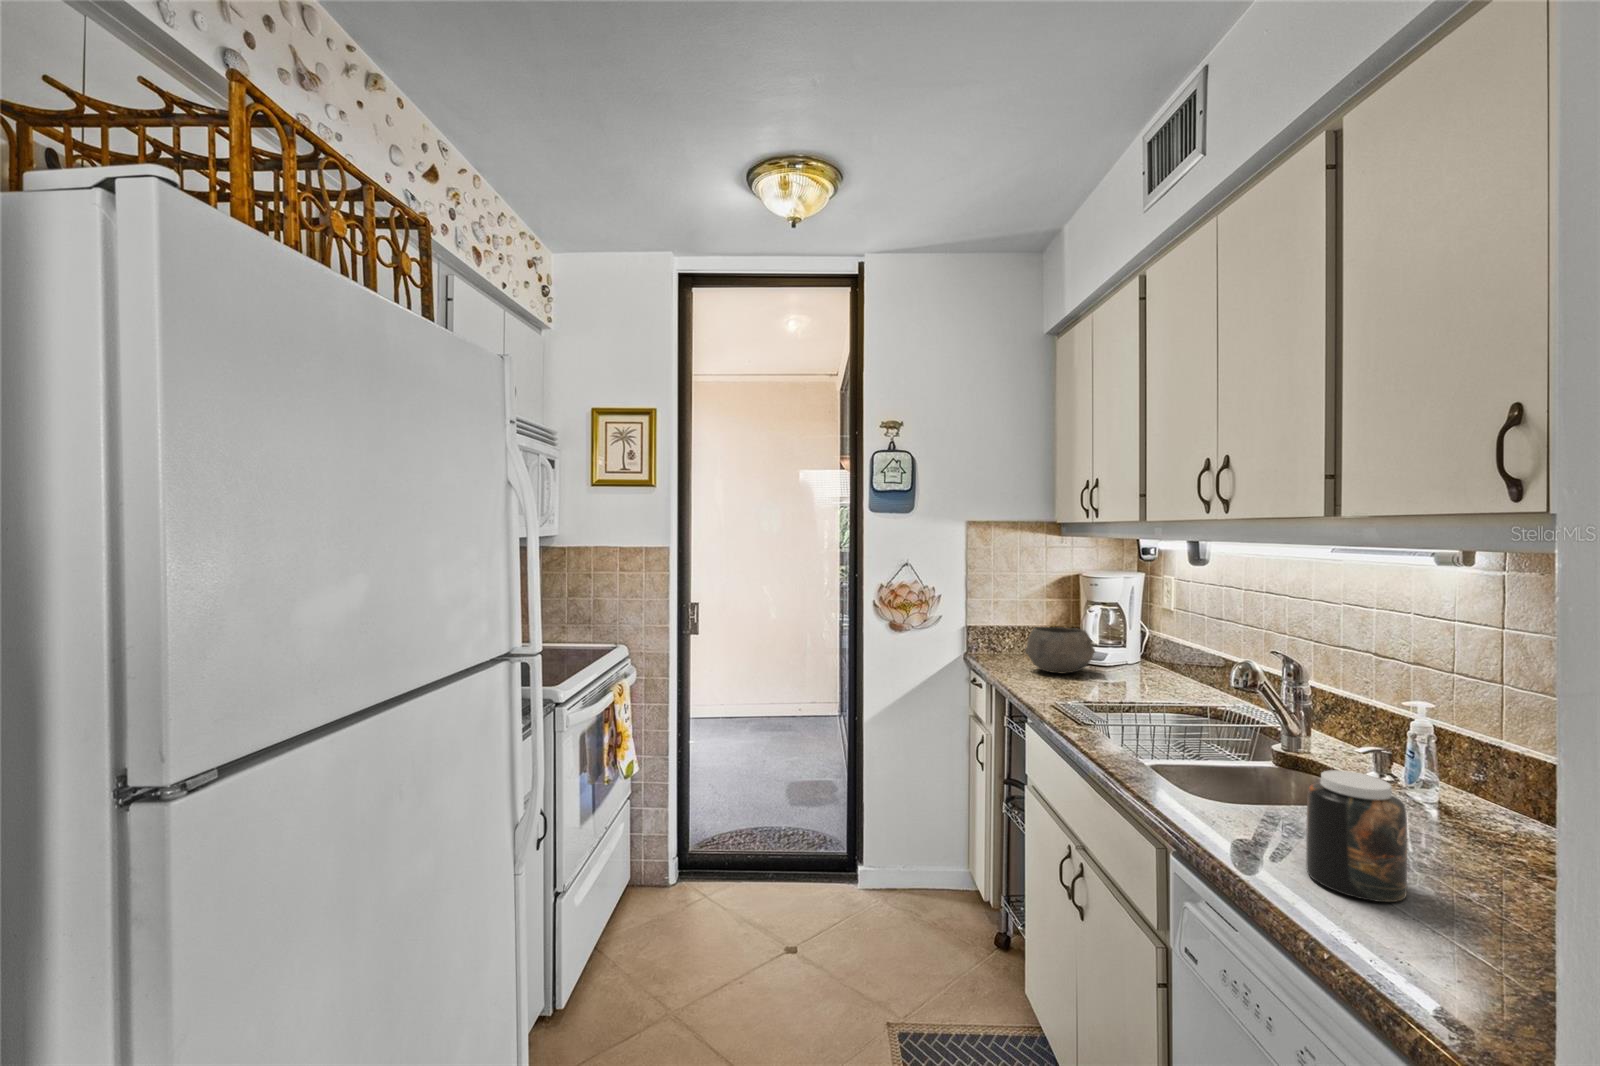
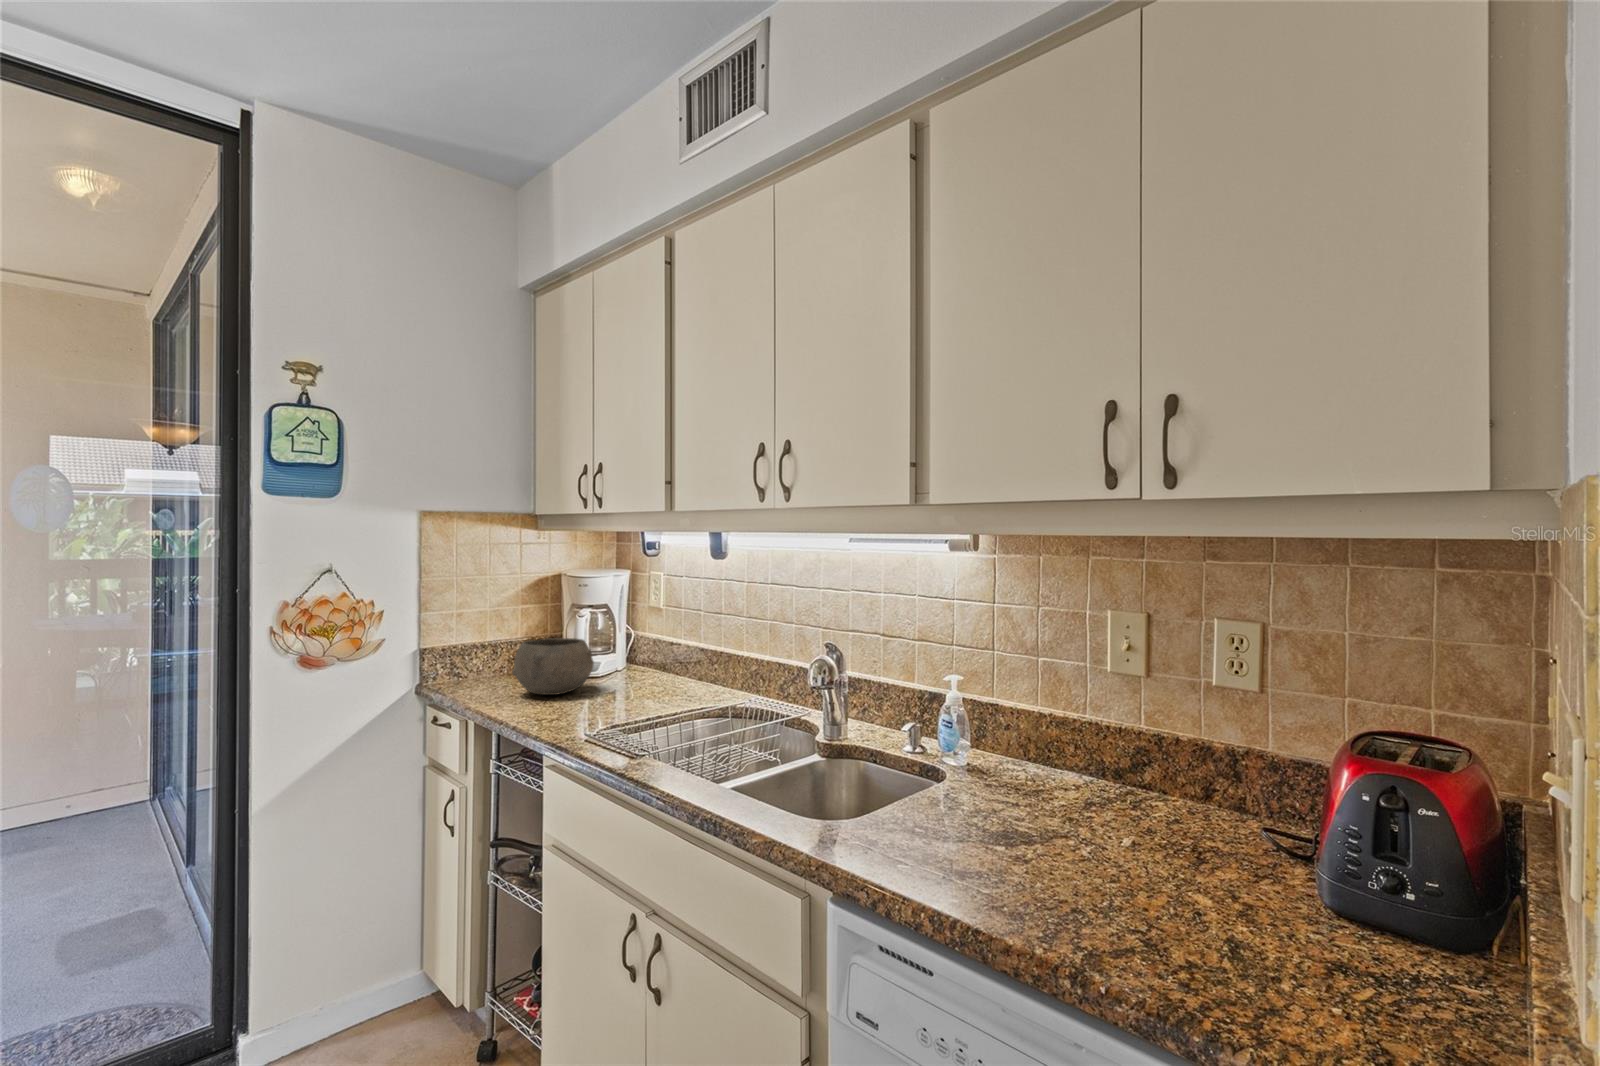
jar: present [1306,770,1407,902] -> none [953,754,1034,879]

